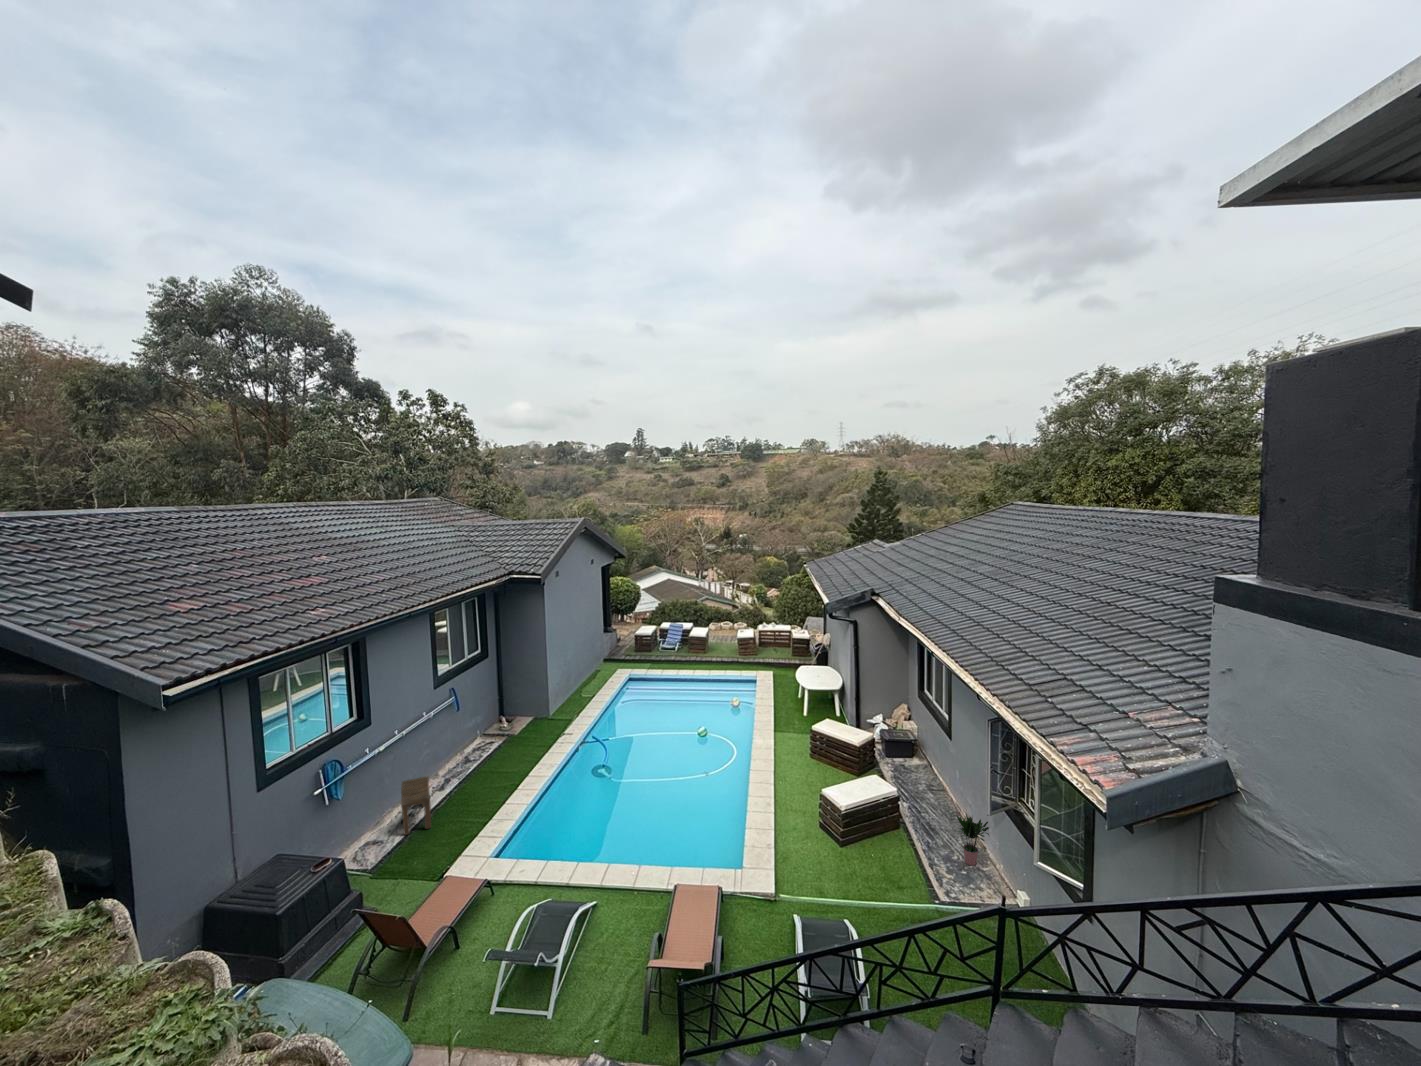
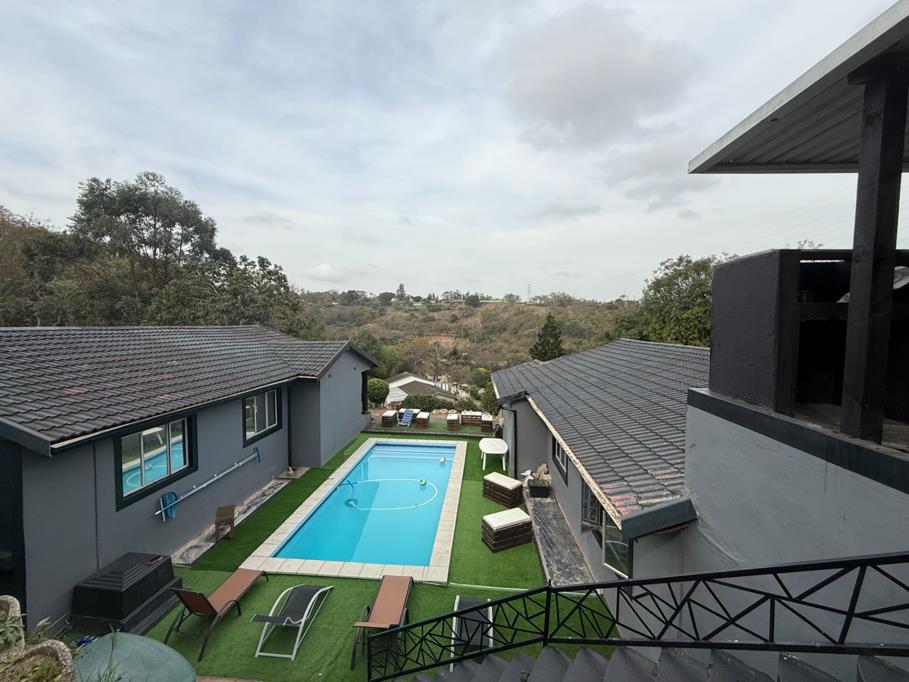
potted plant: present [957,814,989,865] -> none [565,532,587,567]

